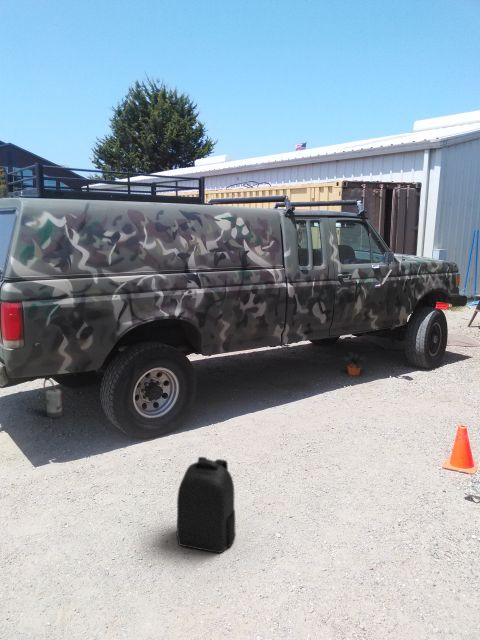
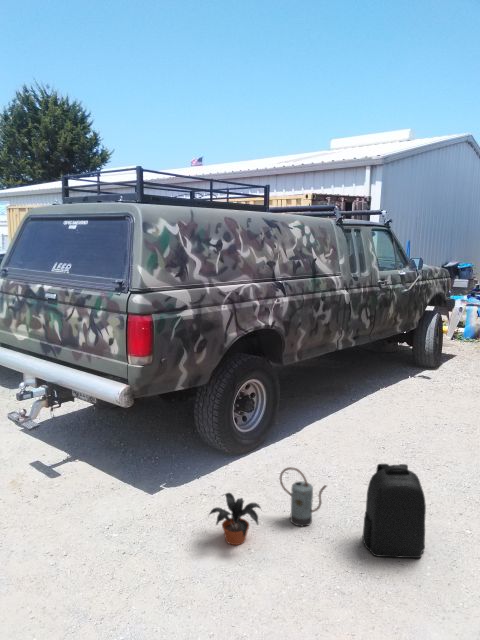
potted plant: present [343,353,366,375] -> present [210,493,261,545]
watering can: present [44,379,63,418] -> present [280,467,326,527]

